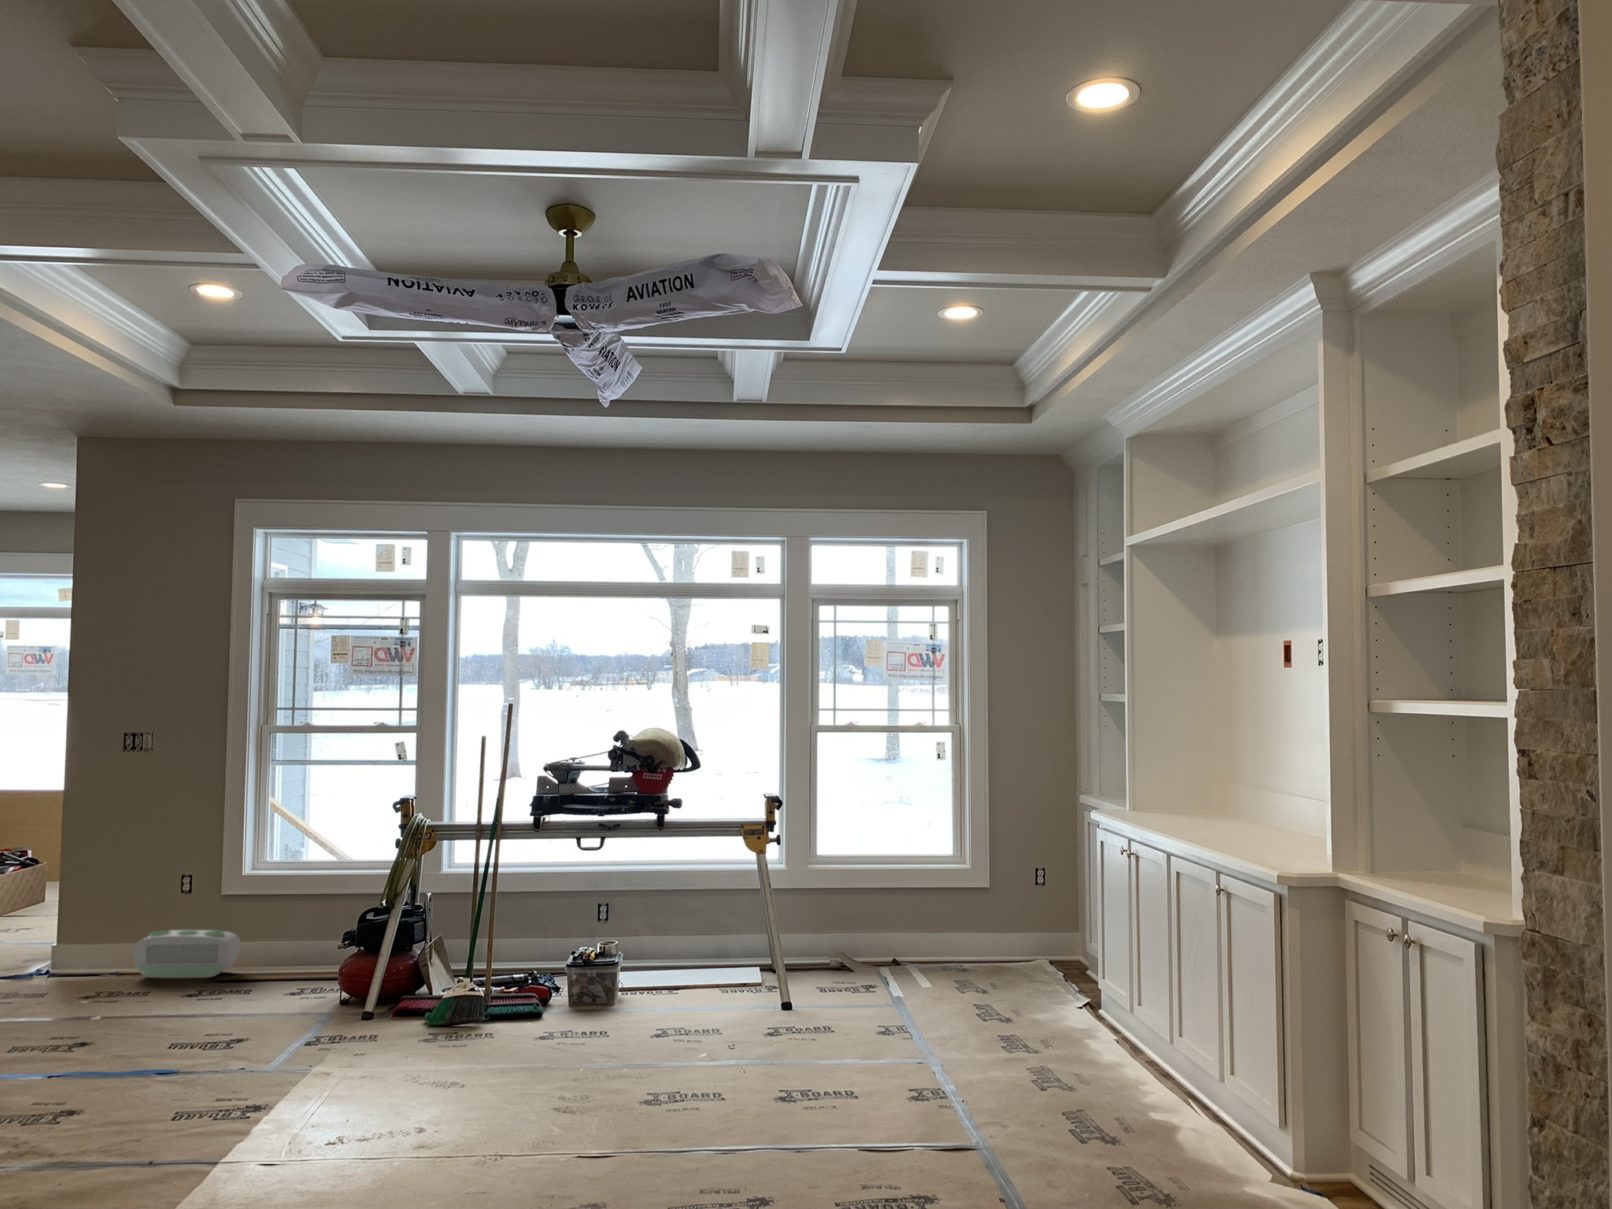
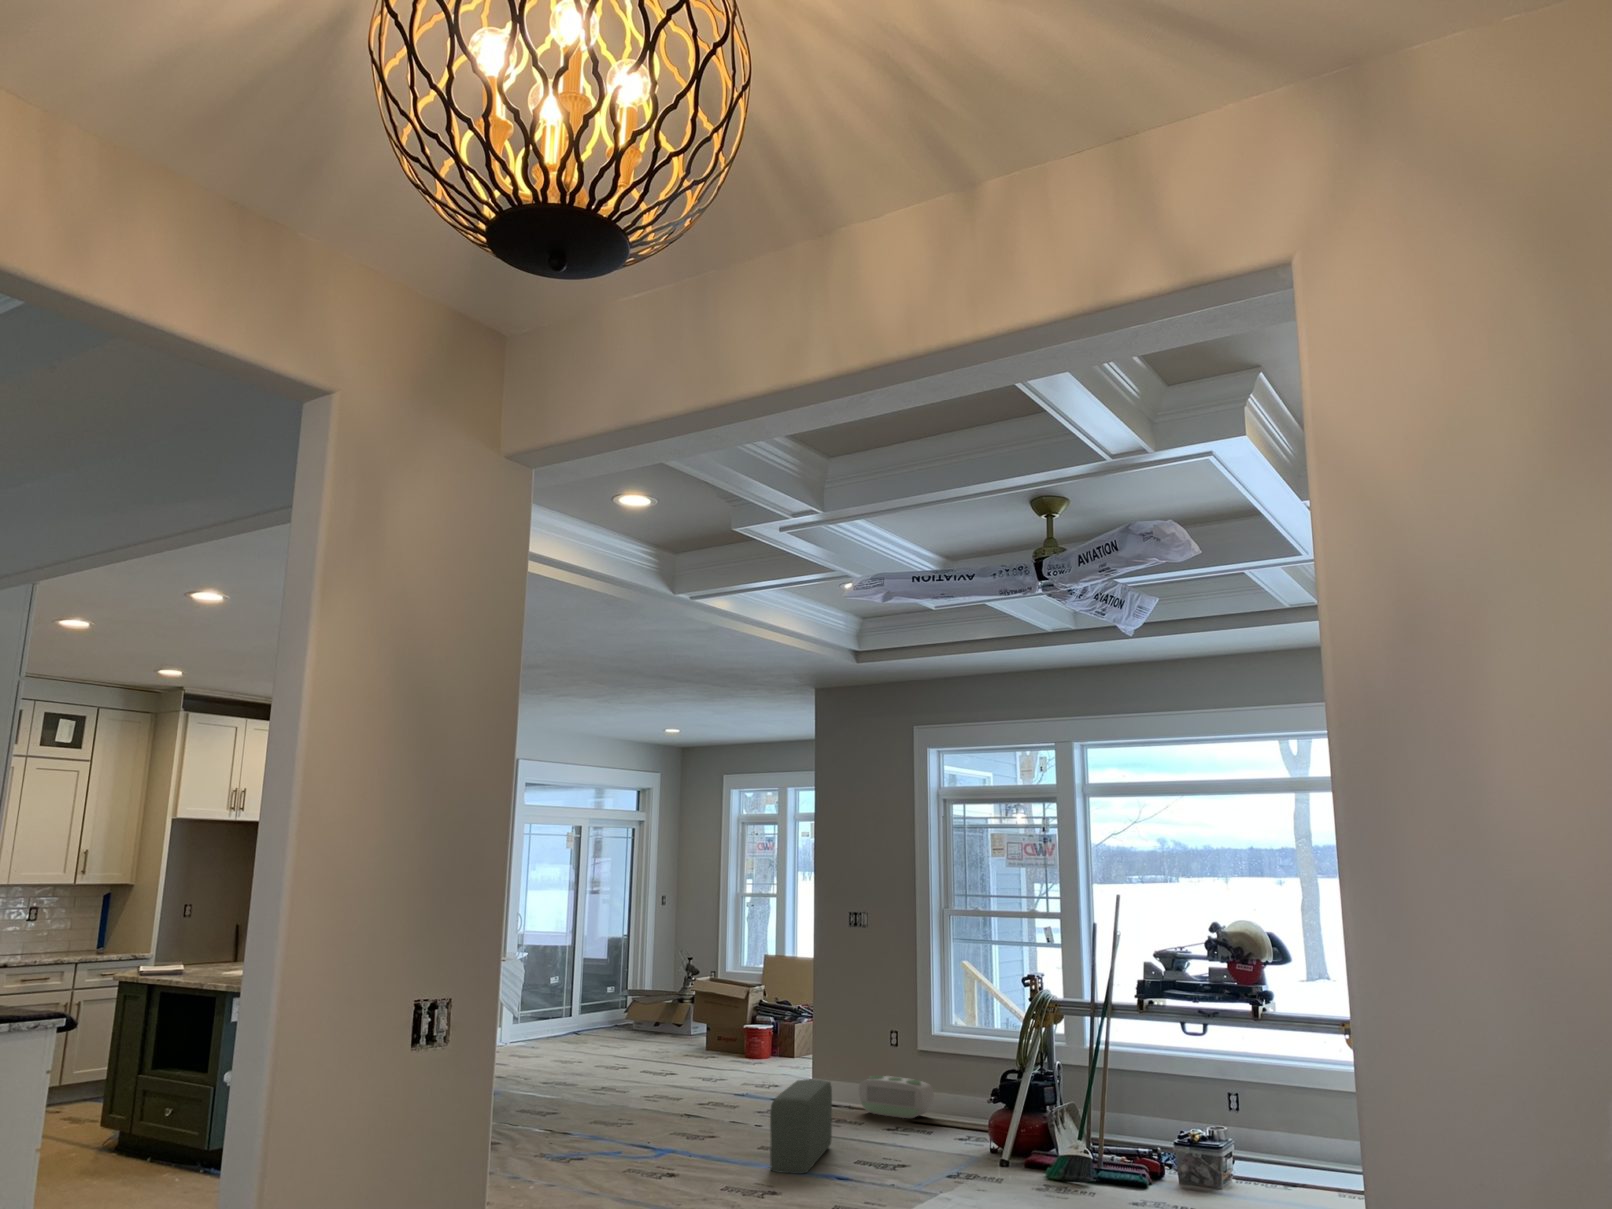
pouf: none [50,949,129,1081] -> present [770,1079,832,1174]

